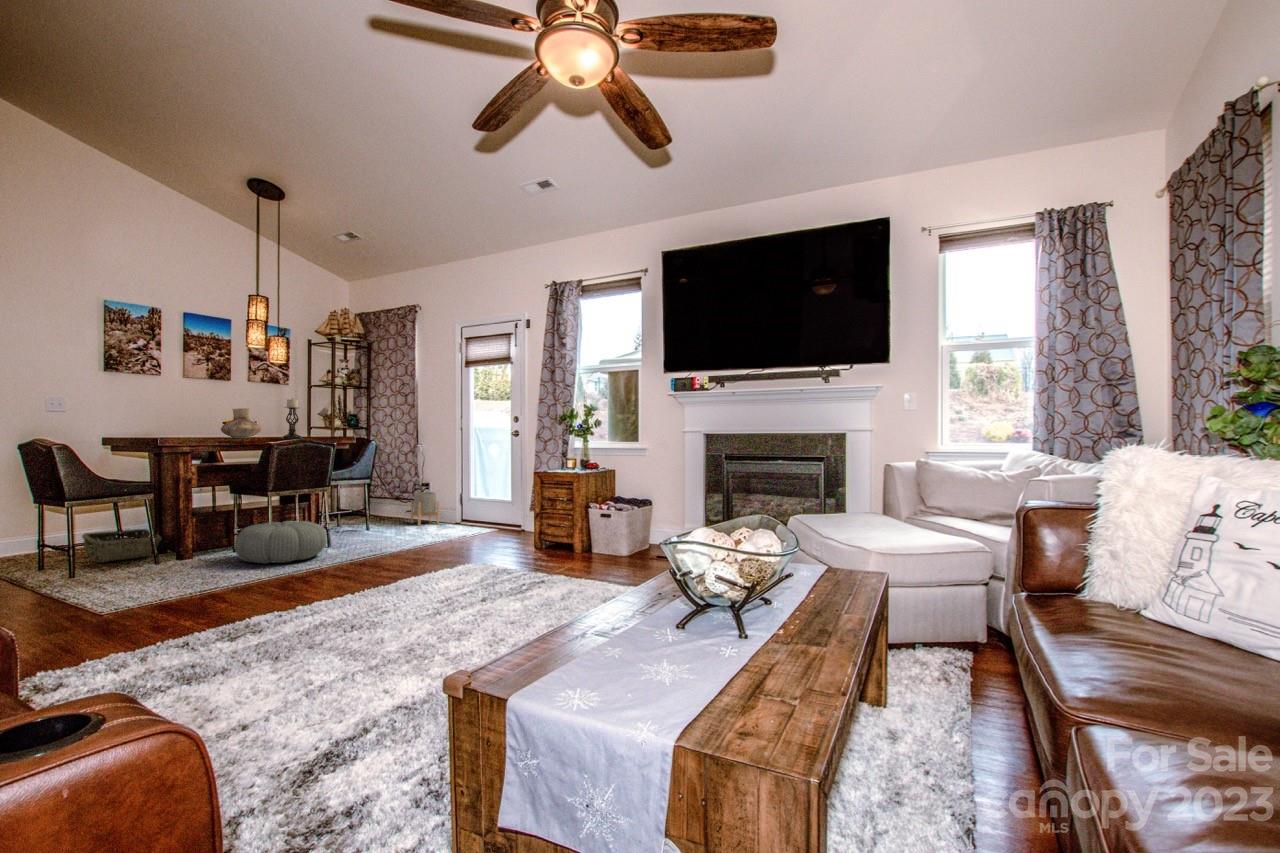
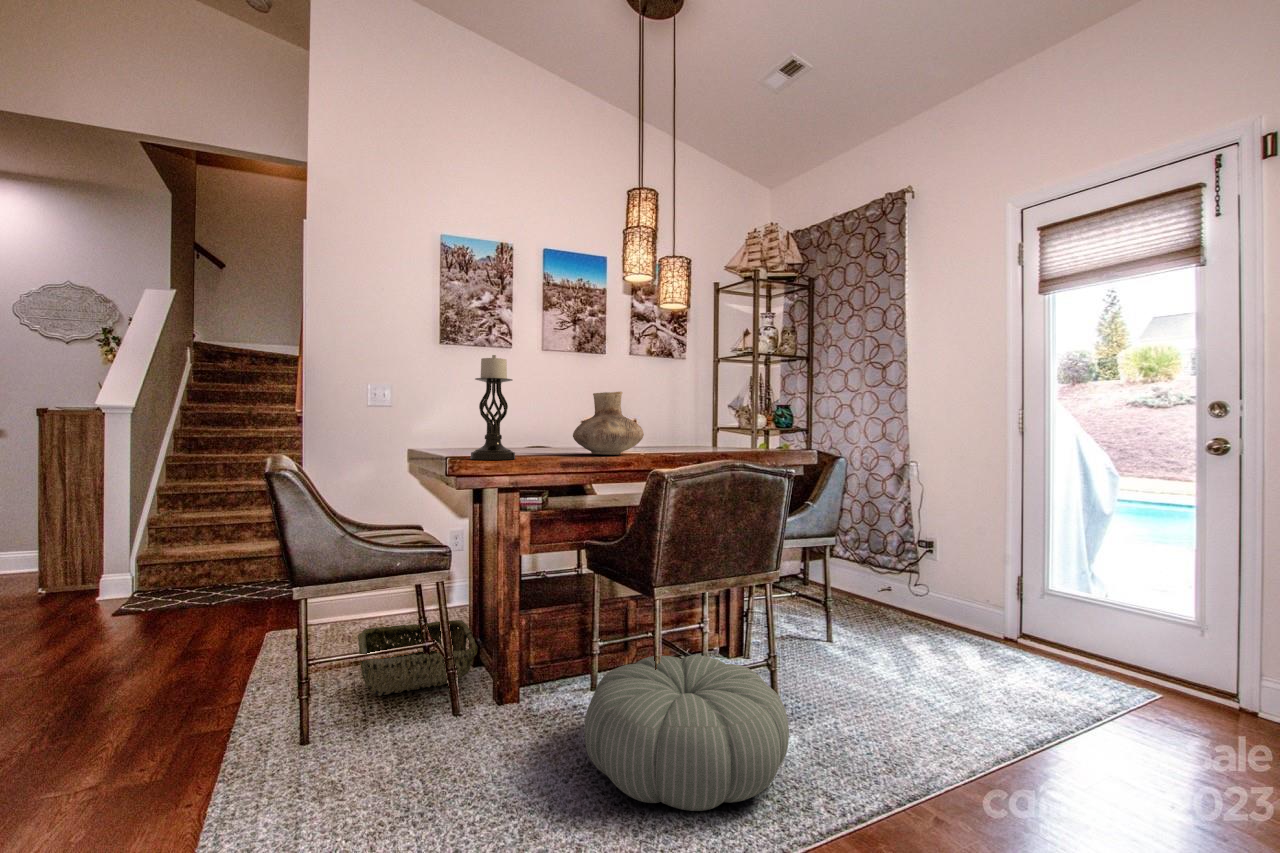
candle holder: present [282,398,302,439] -> present [470,355,515,460]
planter: present [411,492,439,525] -> none [904,560,969,635]

